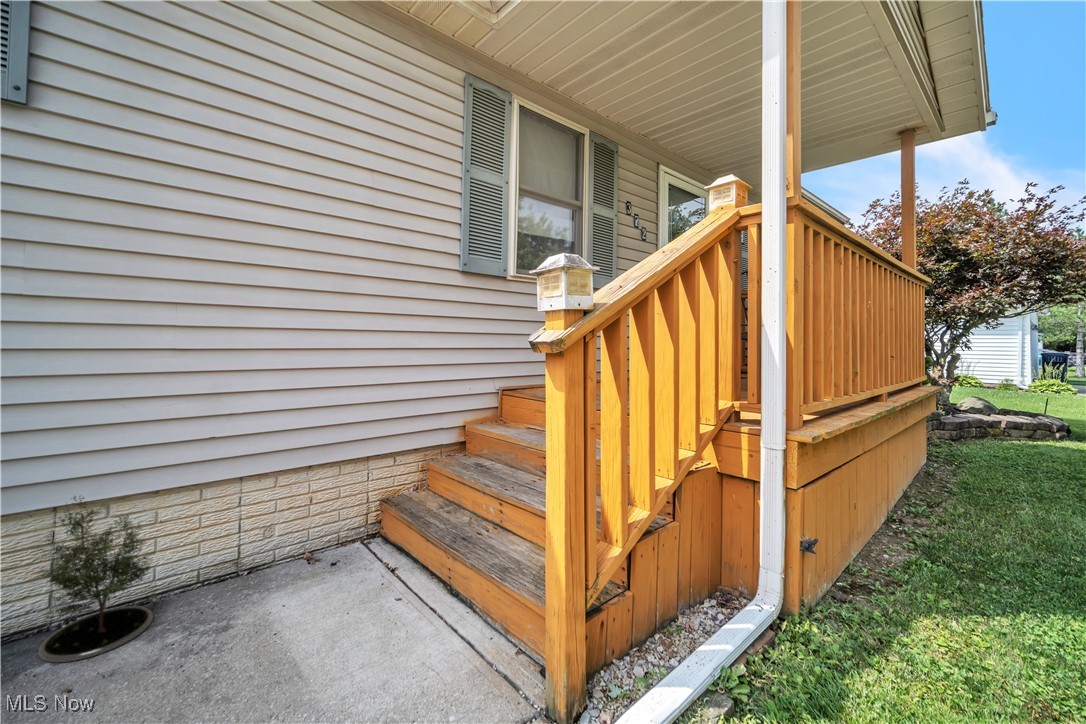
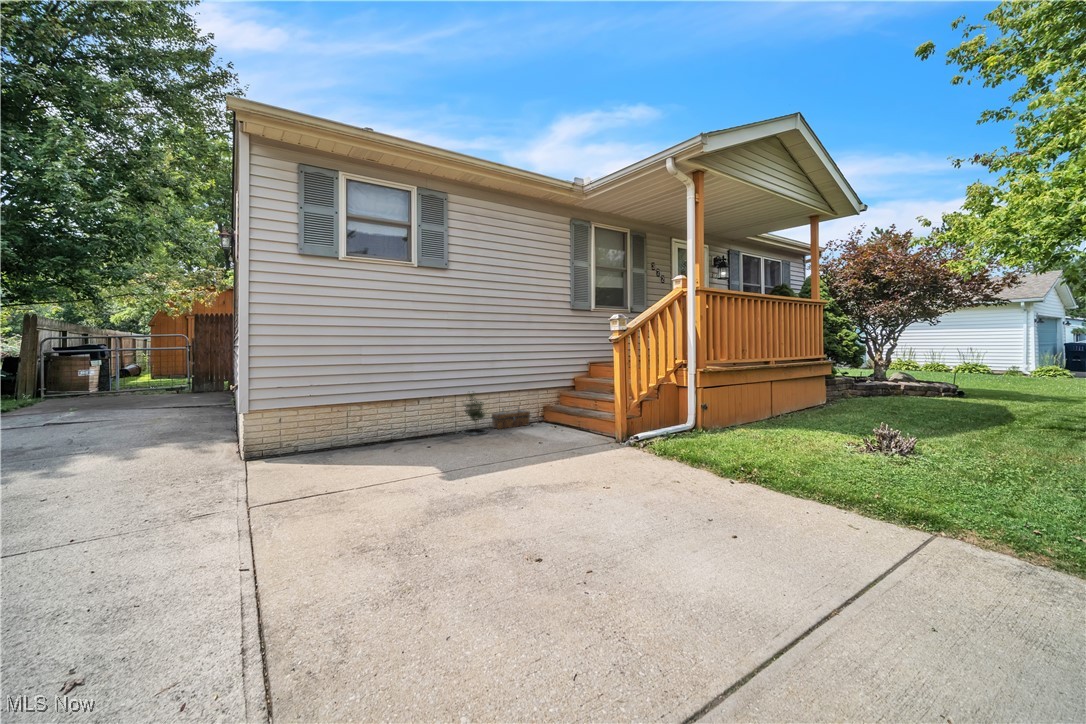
toolbox: none [199,516,329,599] -> present [491,407,530,429]

